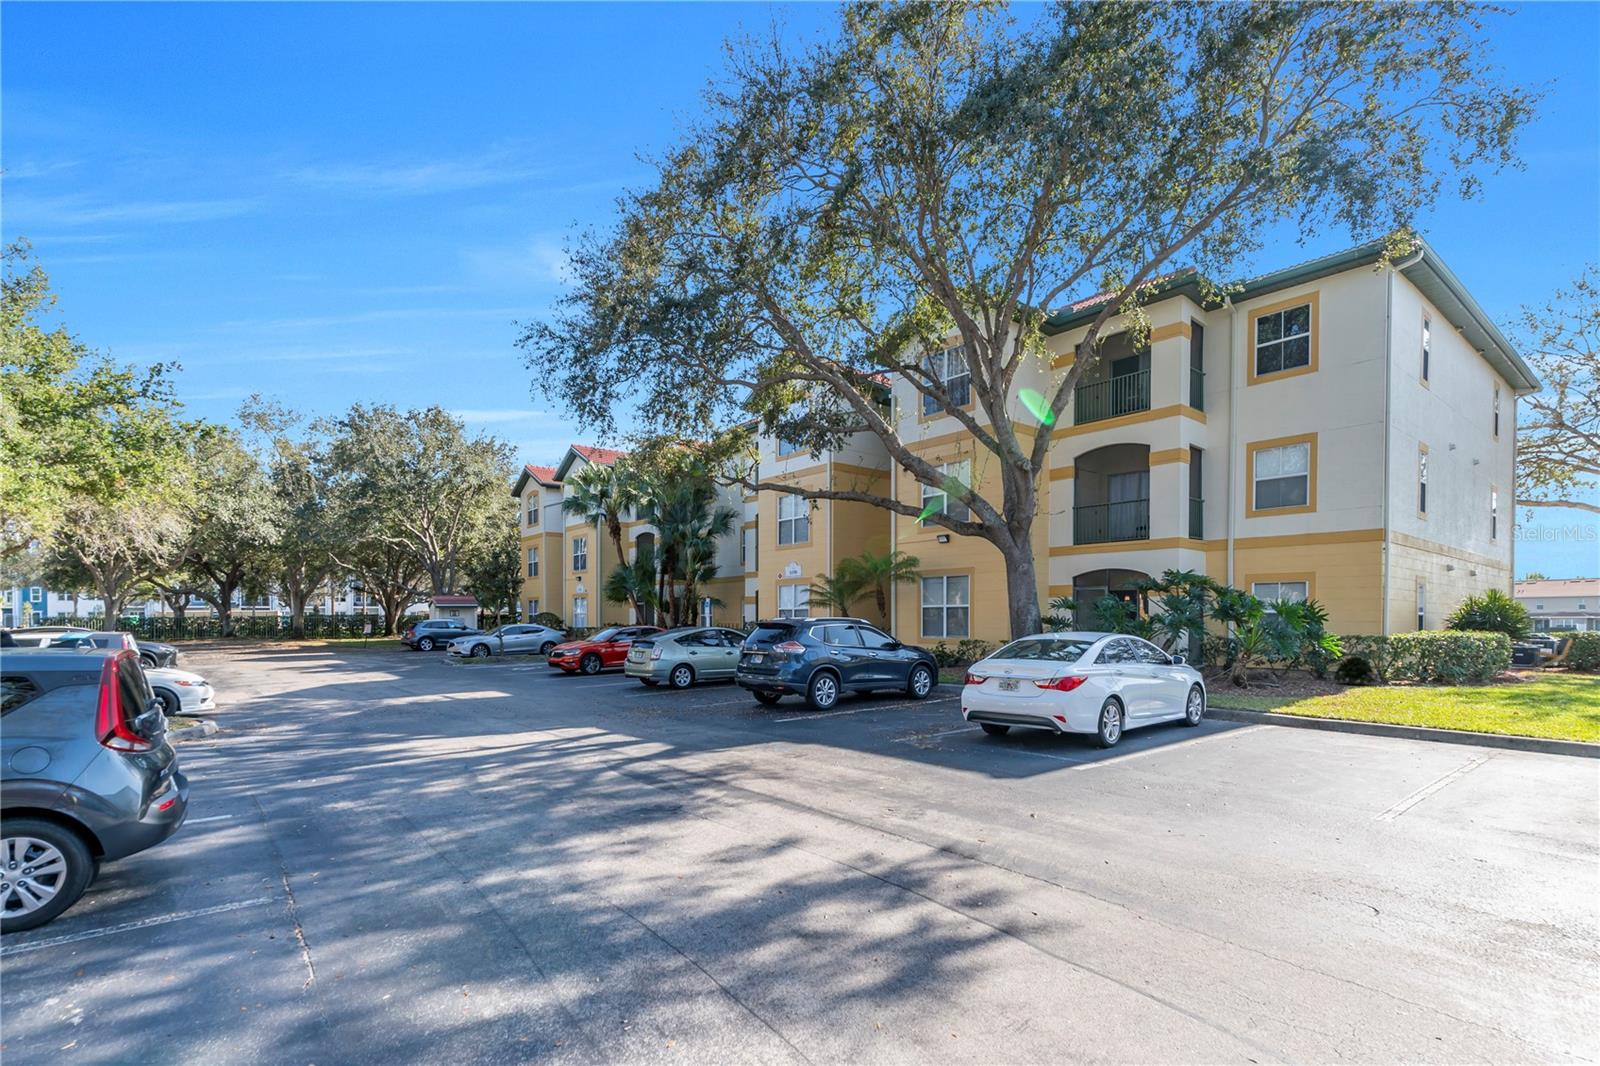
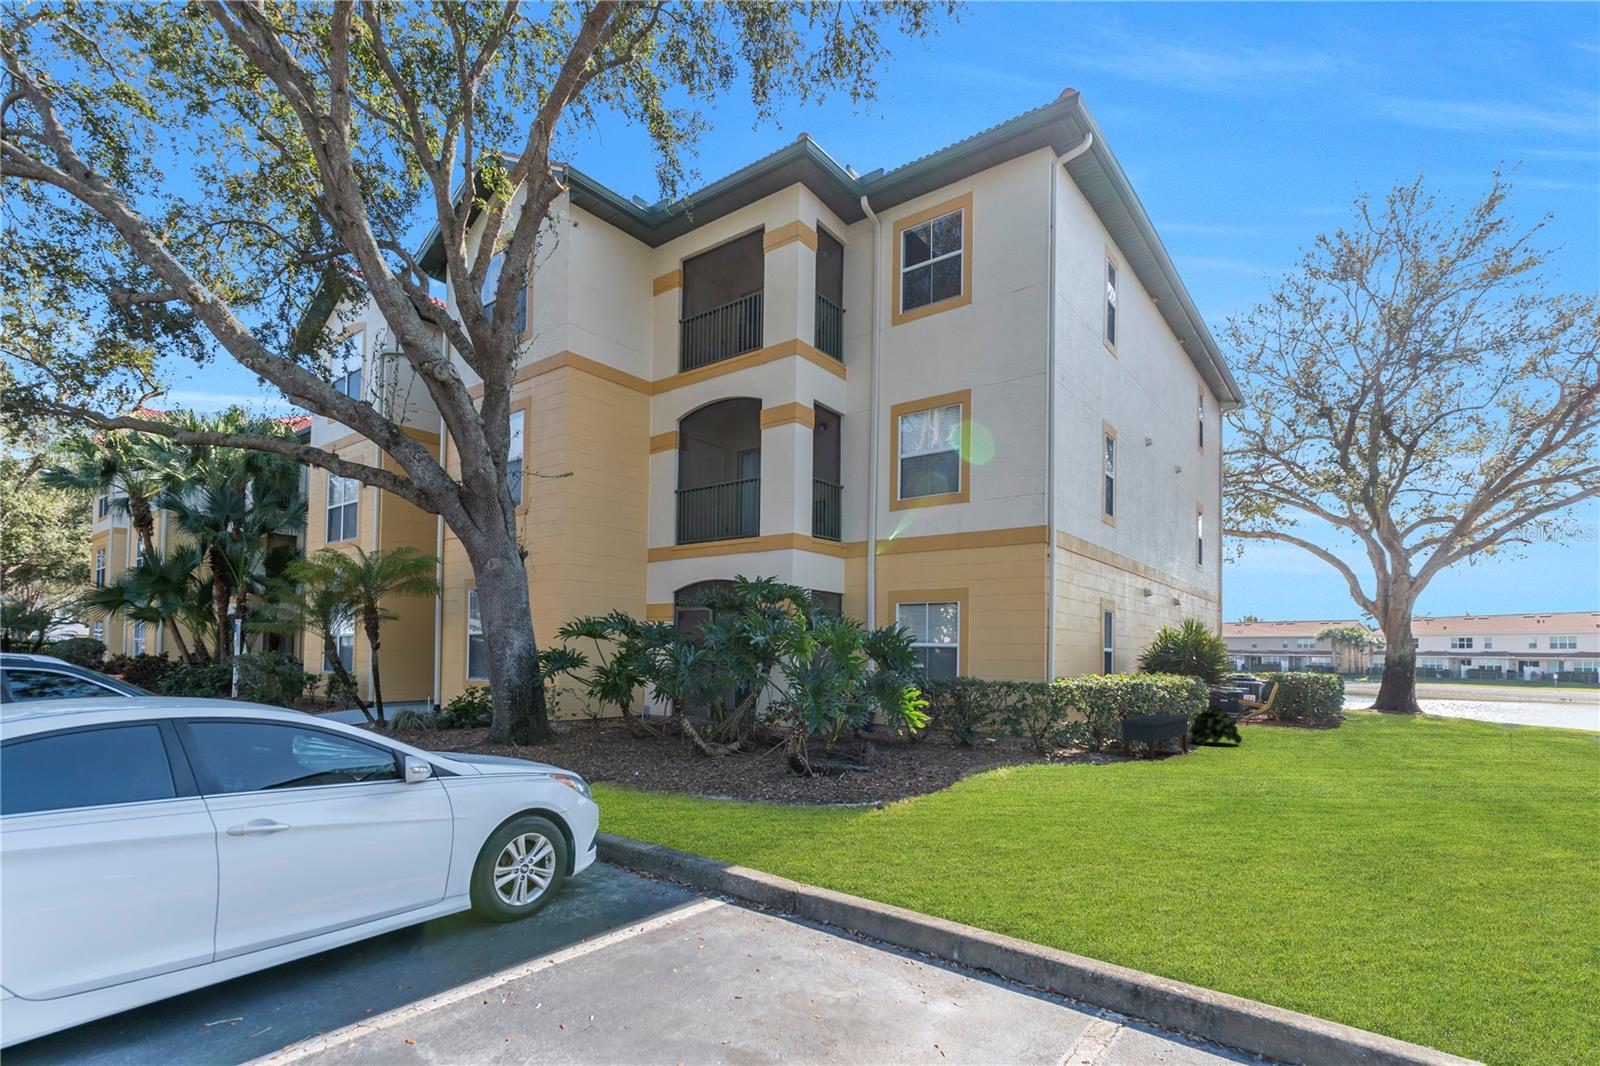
potted plant: present [1334,657,1375,685] -> present [1189,705,1242,745]
bench: none [1445,660,1496,690] -> present [1122,714,1188,759]

